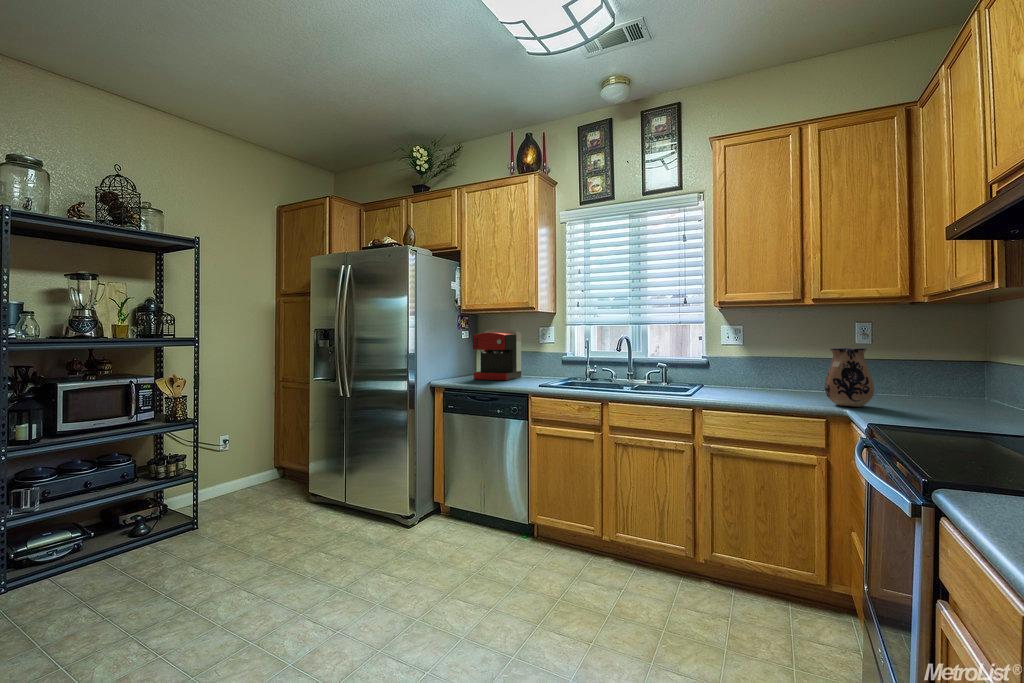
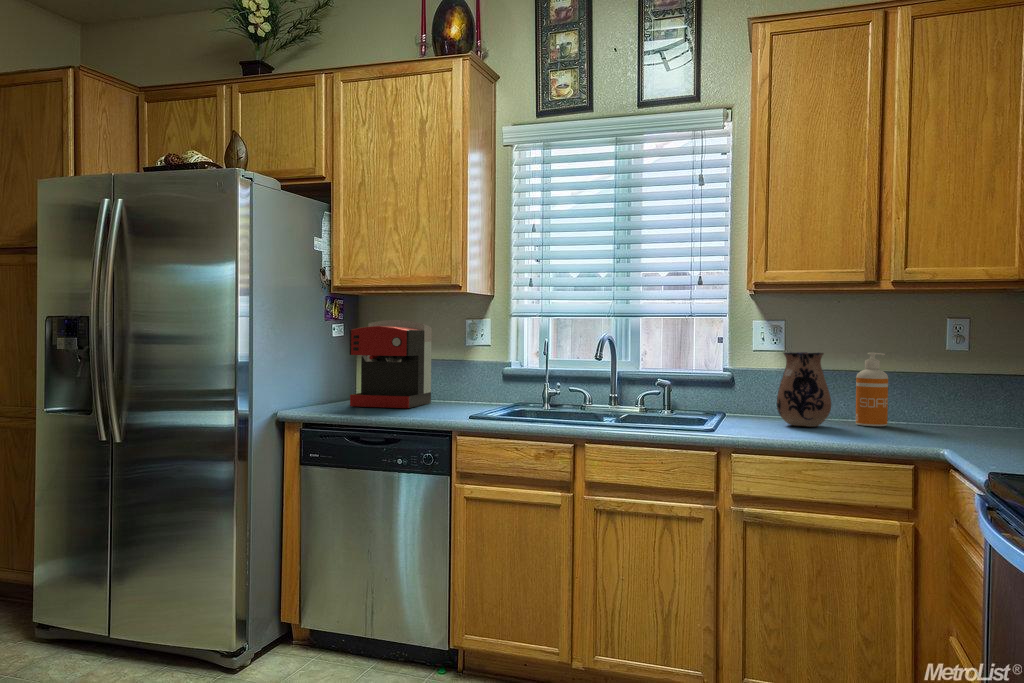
soap dispenser: none [788,345,811,393] -> present [856,353,888,426]
ceramic pitcher: present [825,348,874,407] -> present [777,352,831,427]

